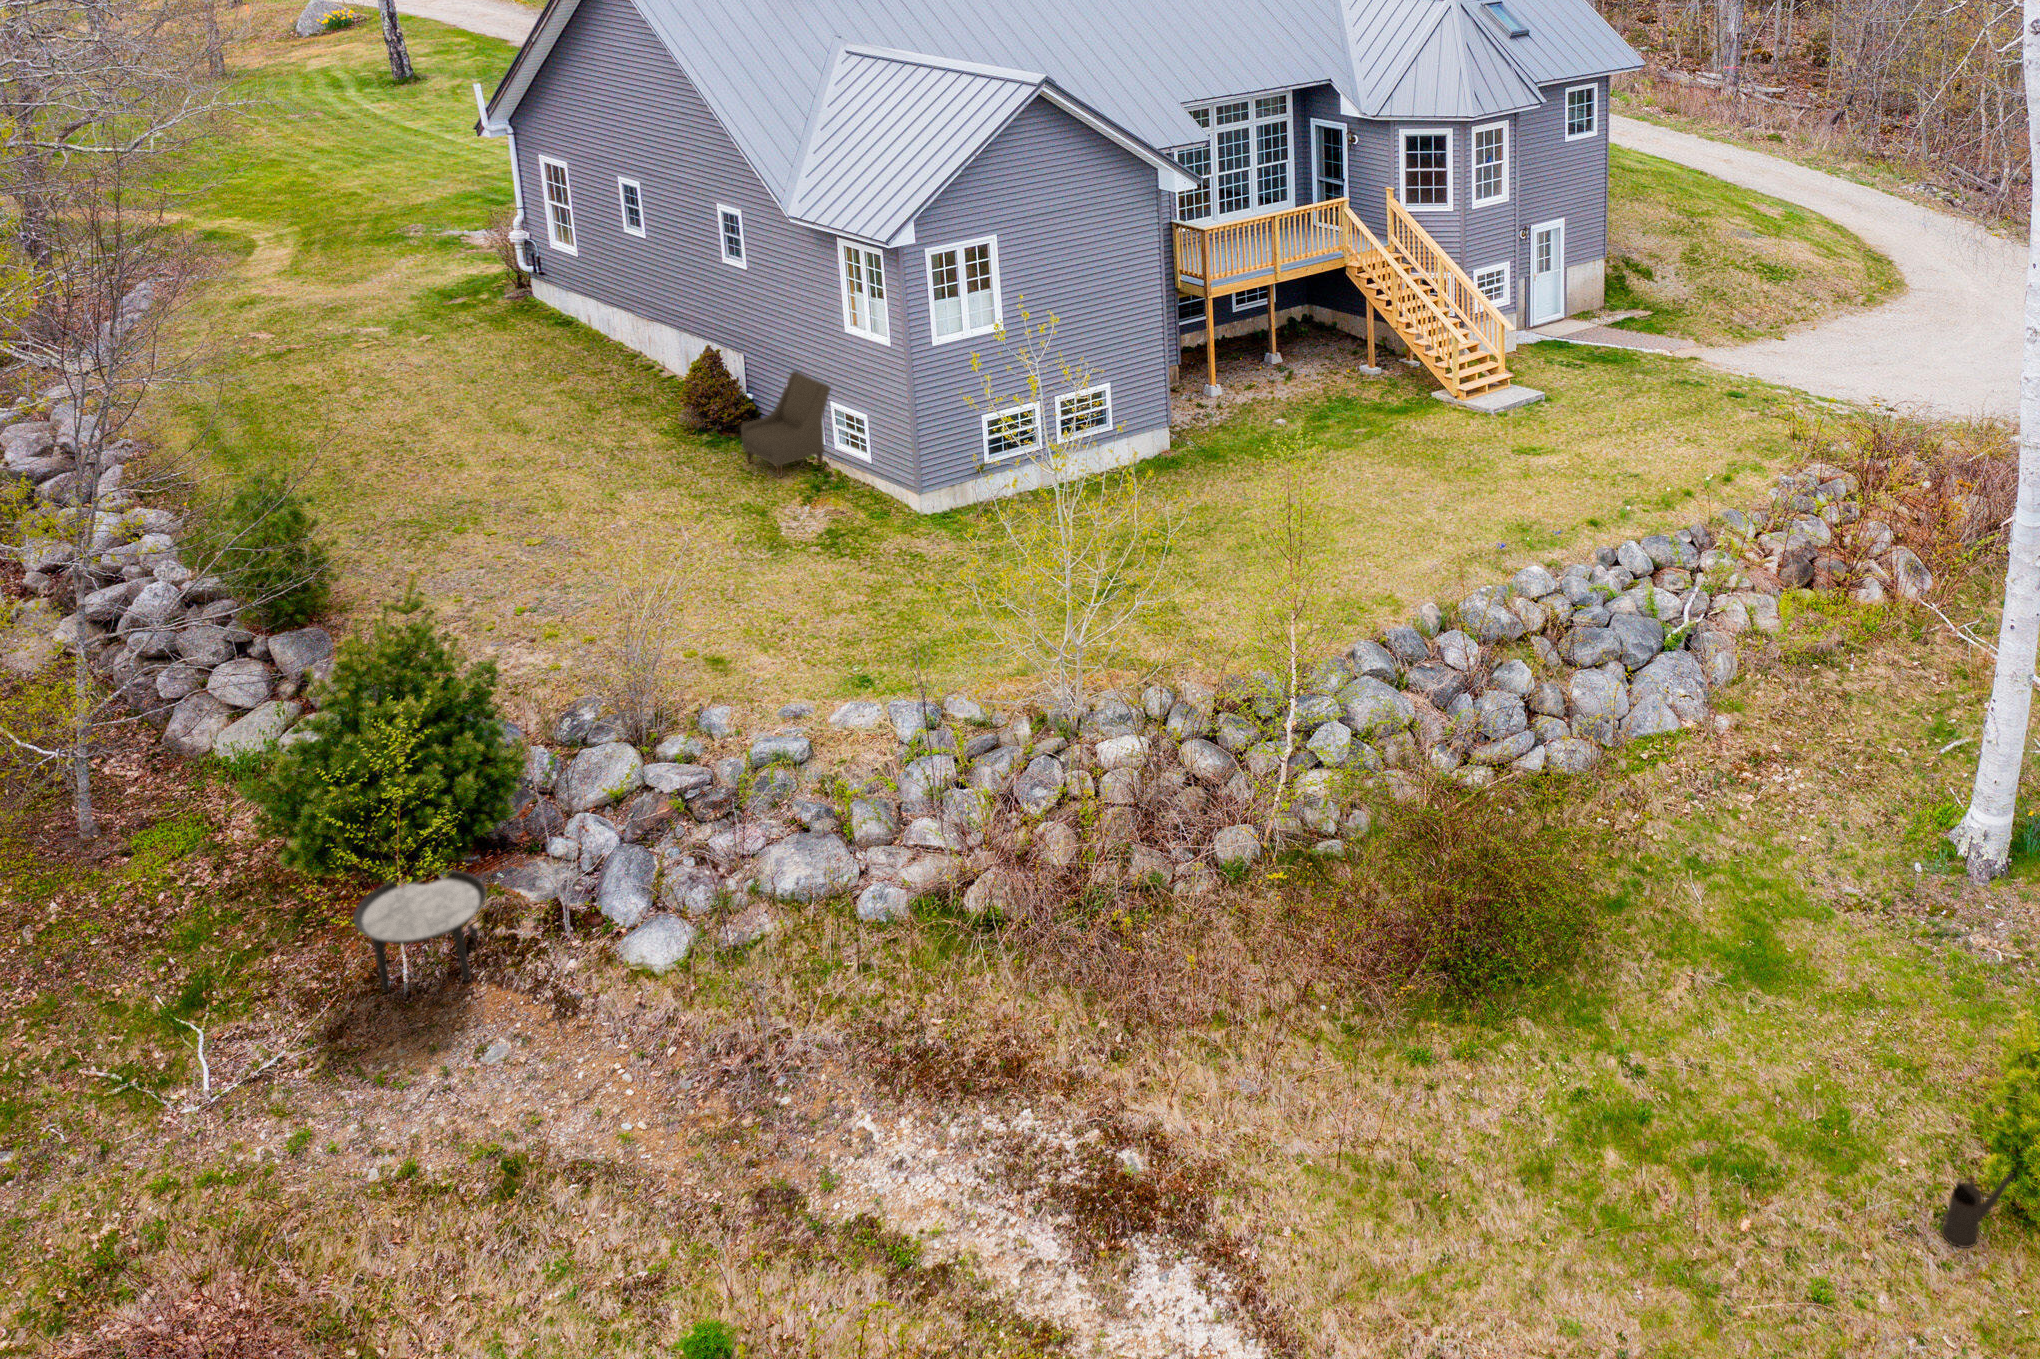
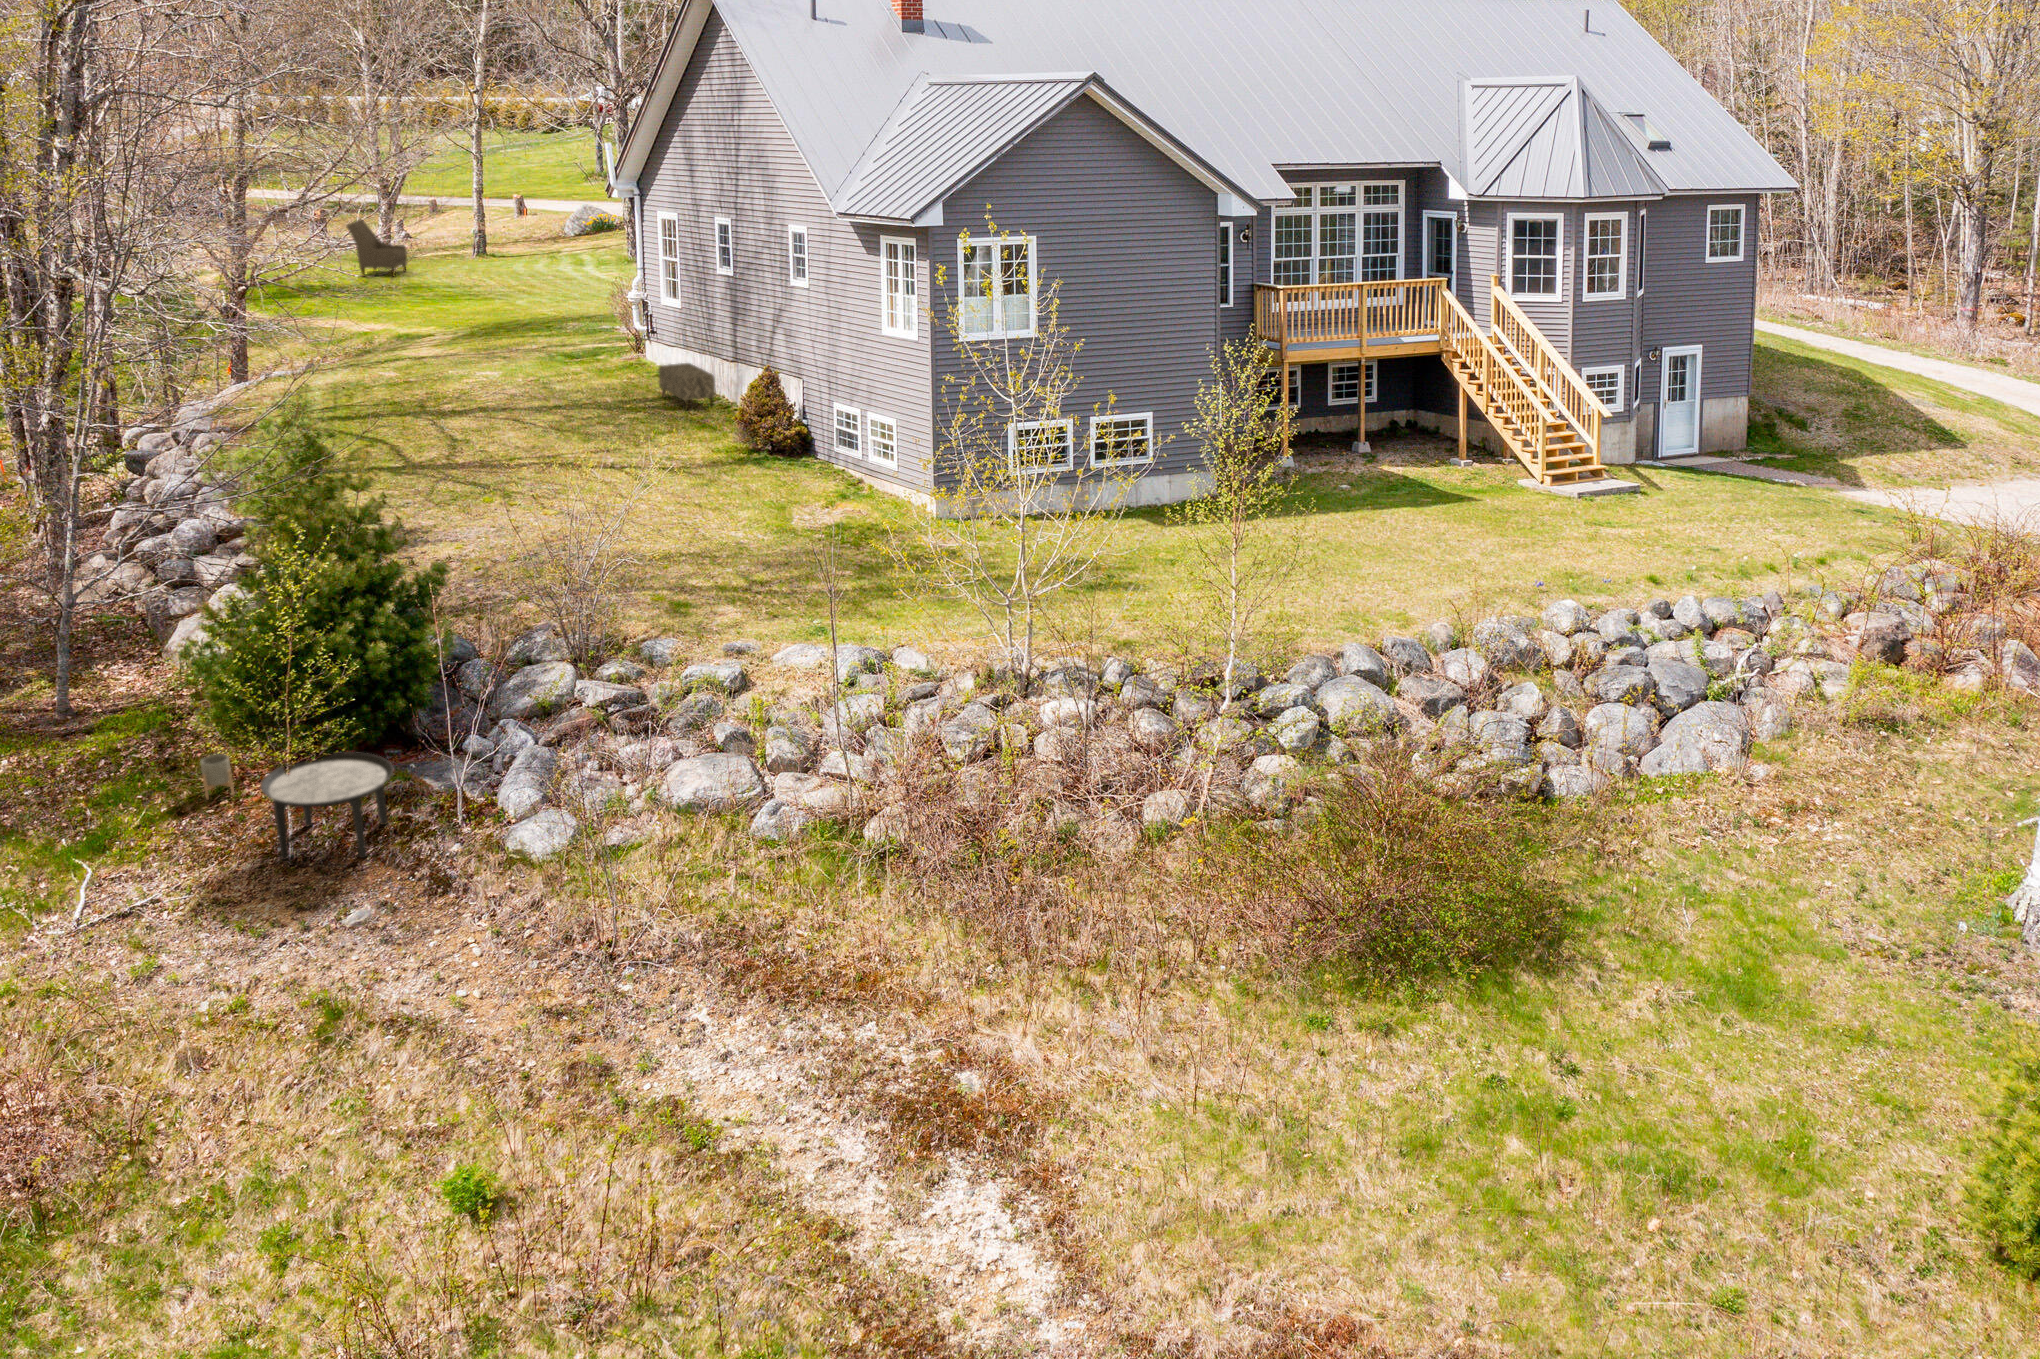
bench: none [596,323,665,380] -> present [658,363,716,409]
chair: present [741,371,831,478] -> present [347,219,408,276]
planter: none [263,878,302,928] -> present [201,754,234,800]
watering can: present [1940,1174,2013,1248] -> none [1883,1183,1980,1270]

